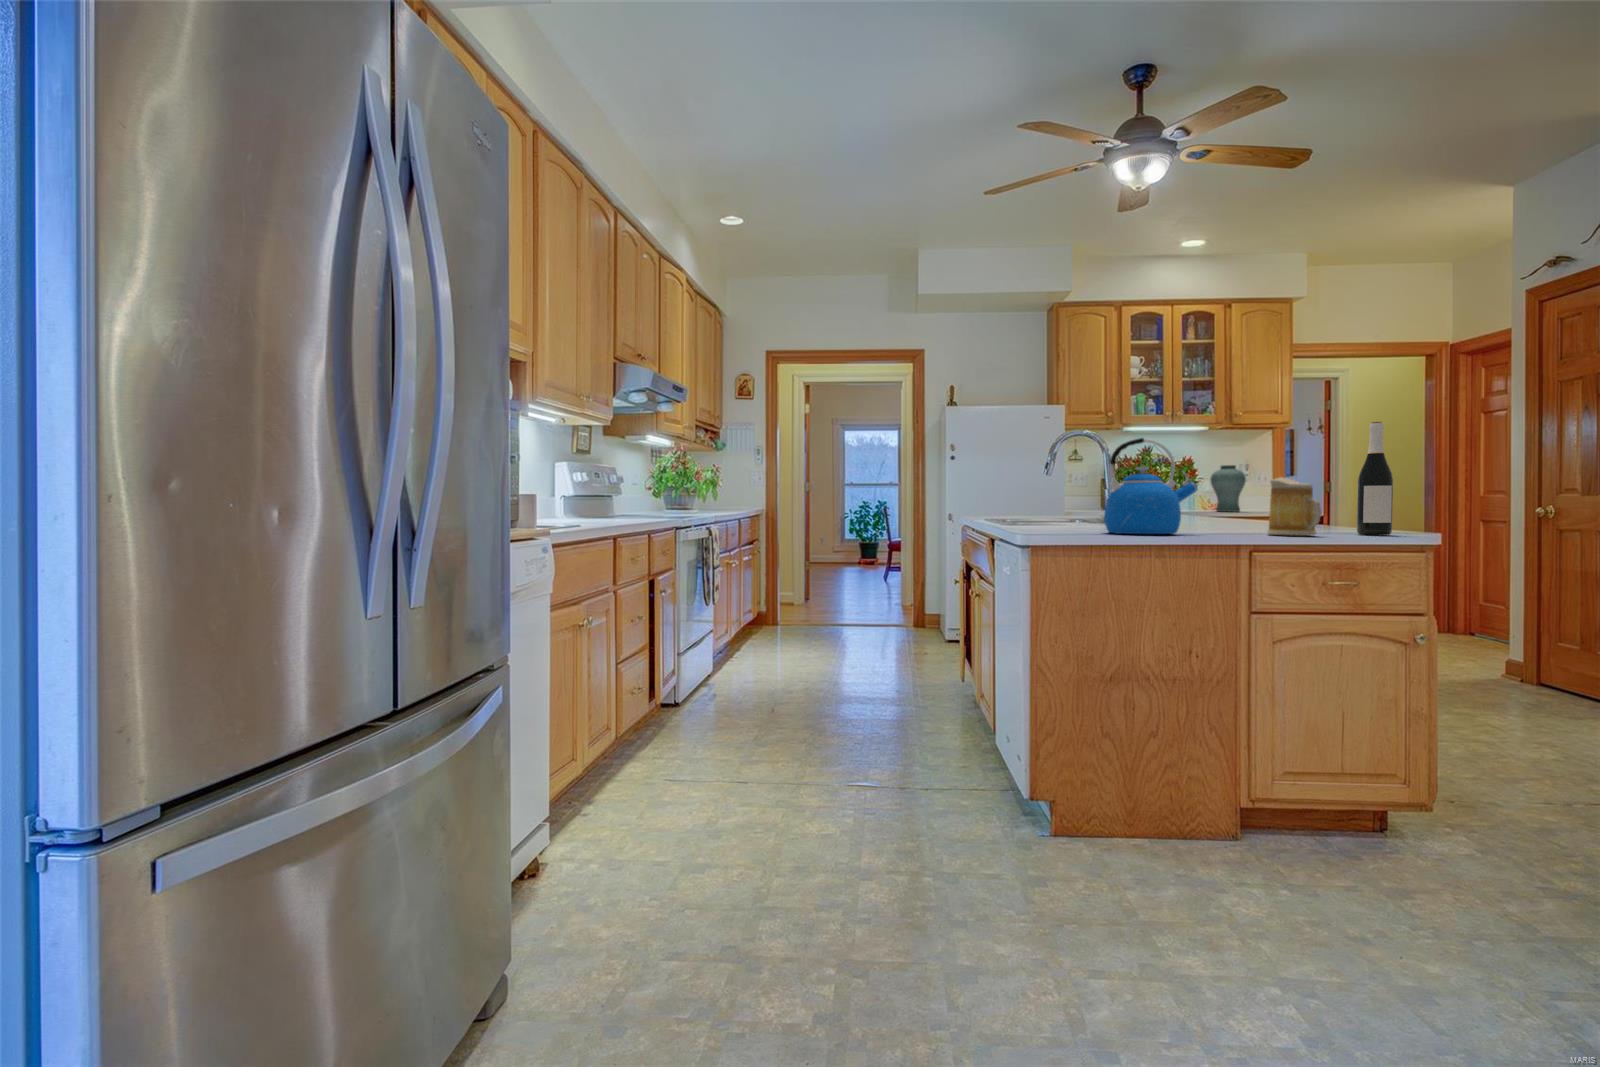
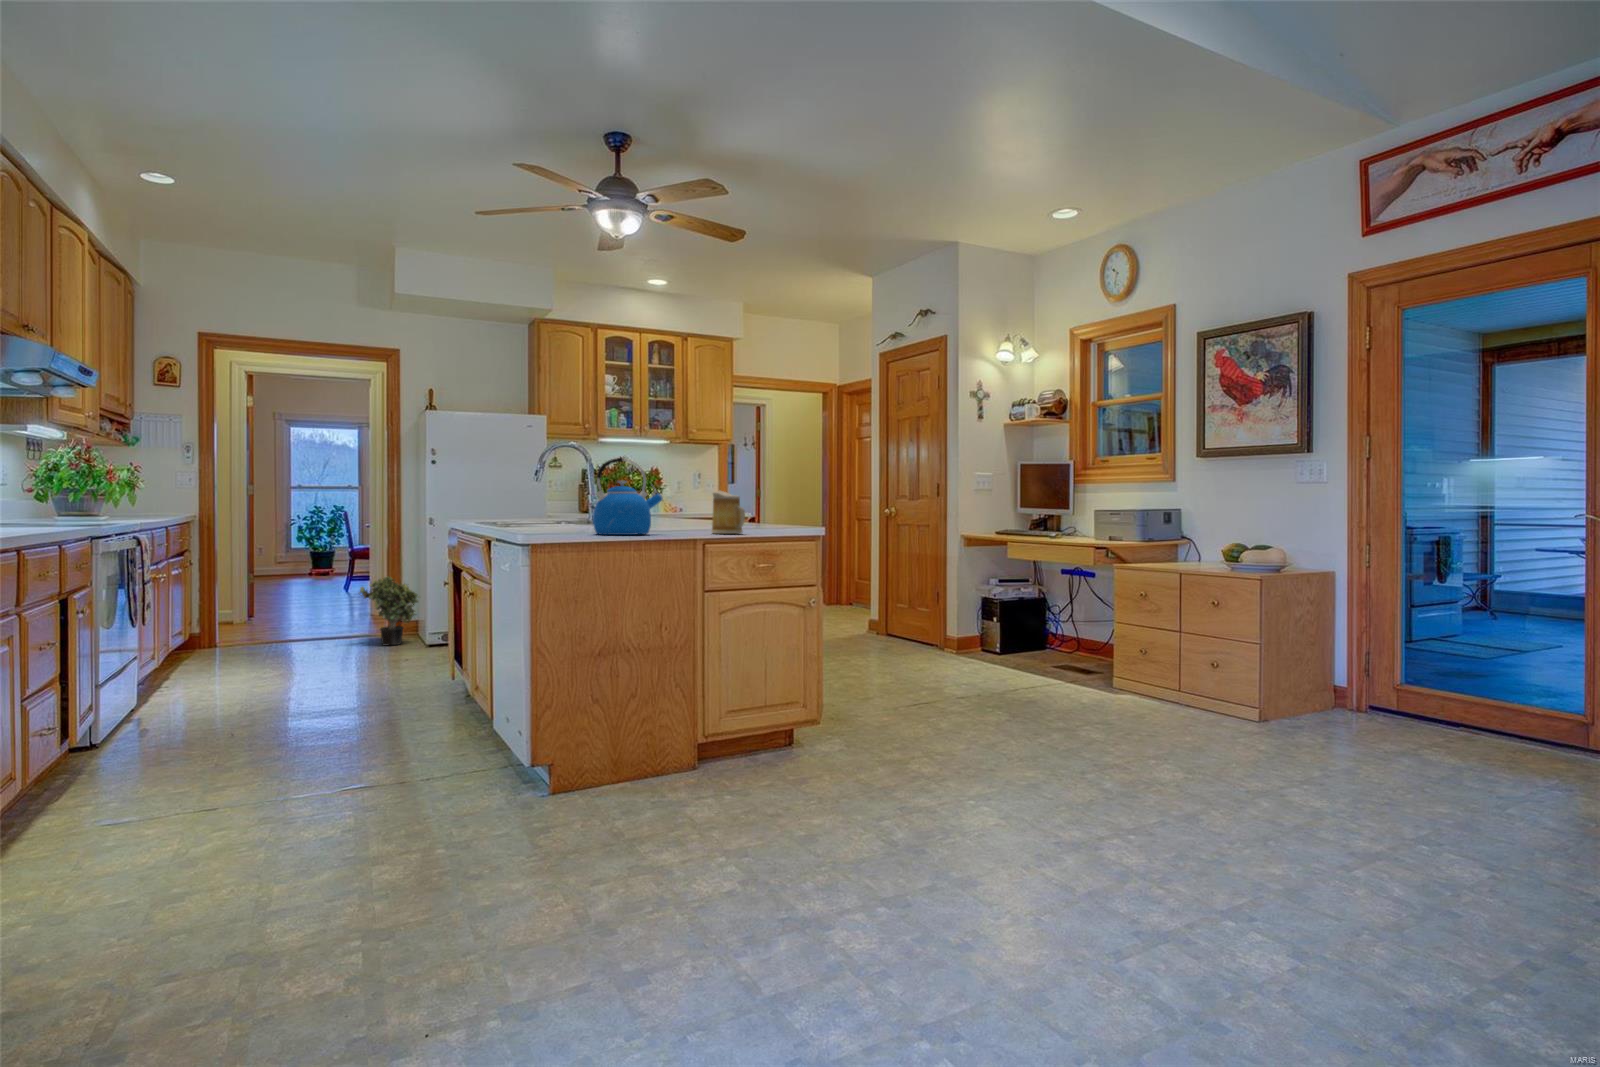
wine bottle: present [1357,422,1393,535] -> none [769,451,789,532]
vase: present [1211,465,1246,512] -> none [674,475,701,516]
potted plant: none [884,568,938,634] -> present [359,577,418,645]

